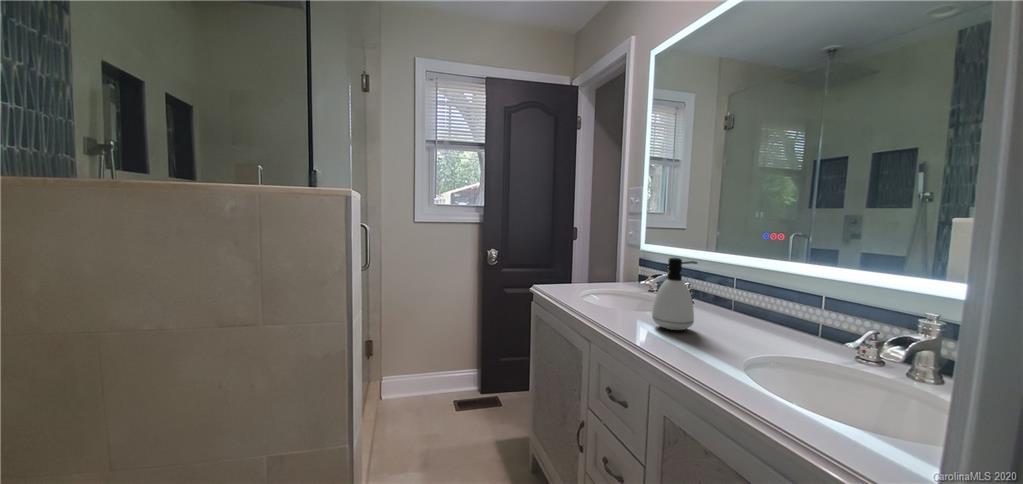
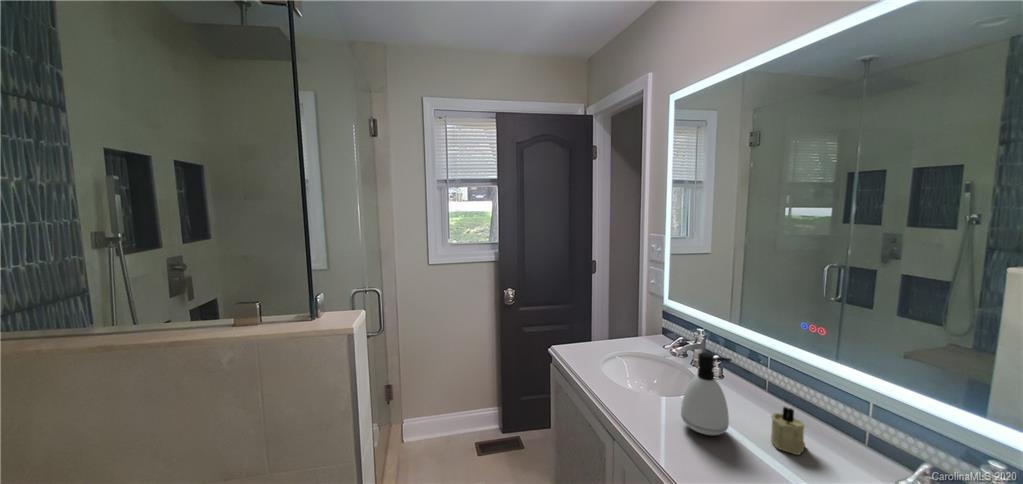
candle: none [731,301,760,340] -> present [771,407,805,455]

